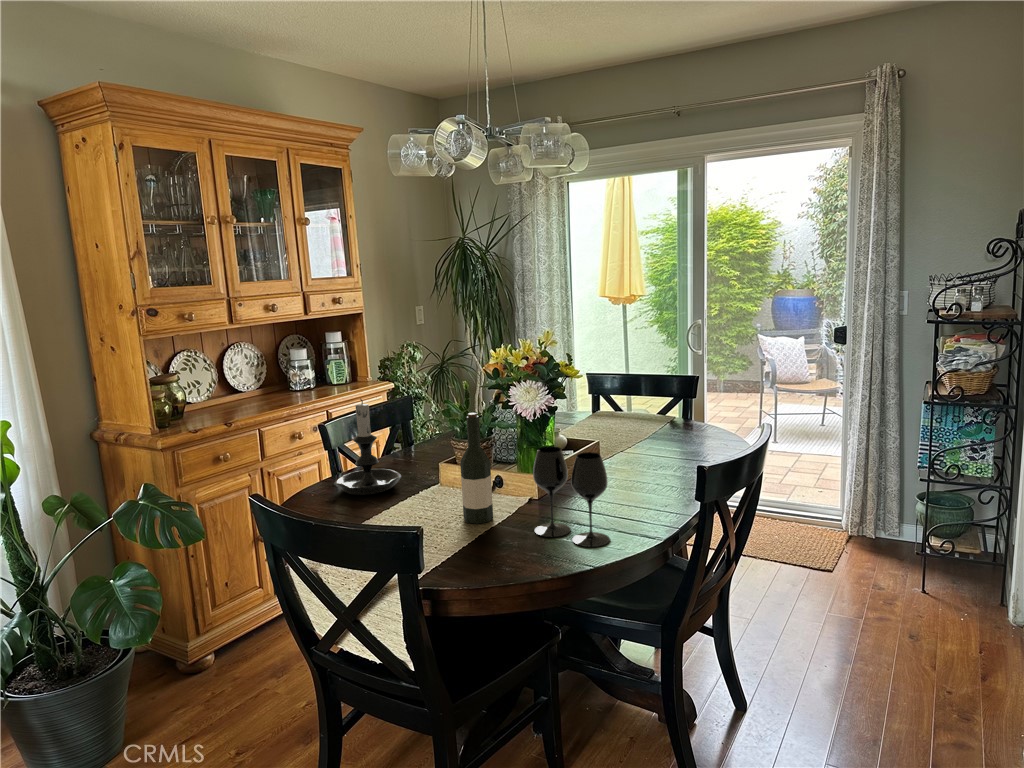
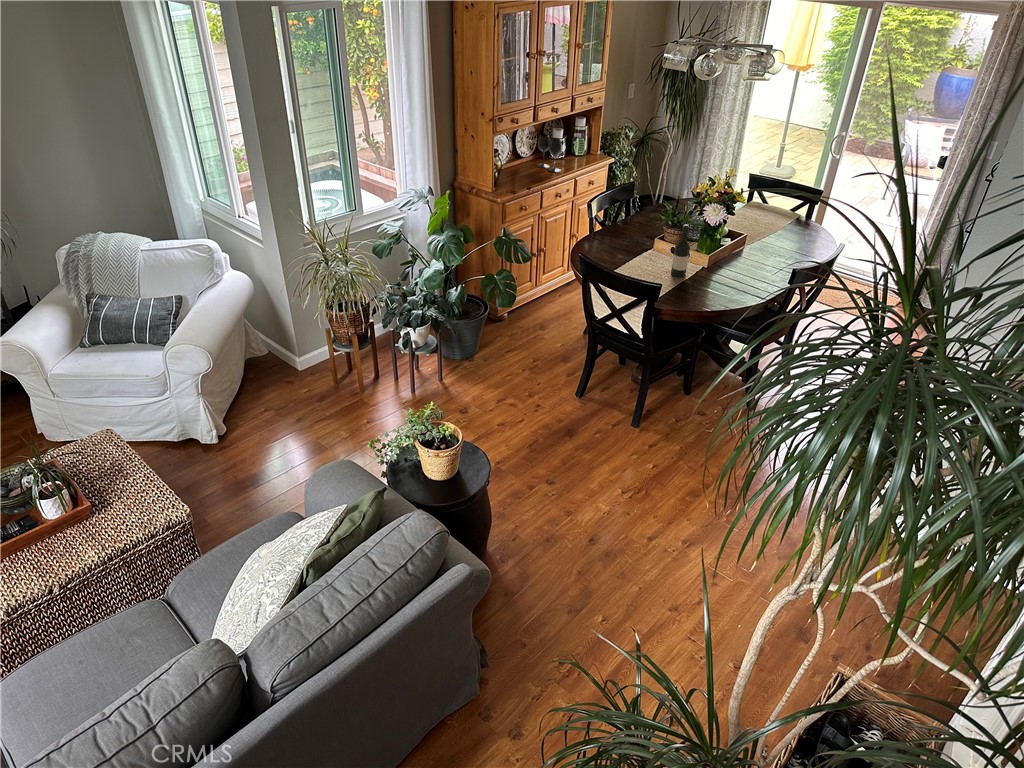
candle holder: present [333,399,402,495] -> none [602,199,637,250]
wine glass: present [533,446,610,547] -> present [537,134,562,172]

